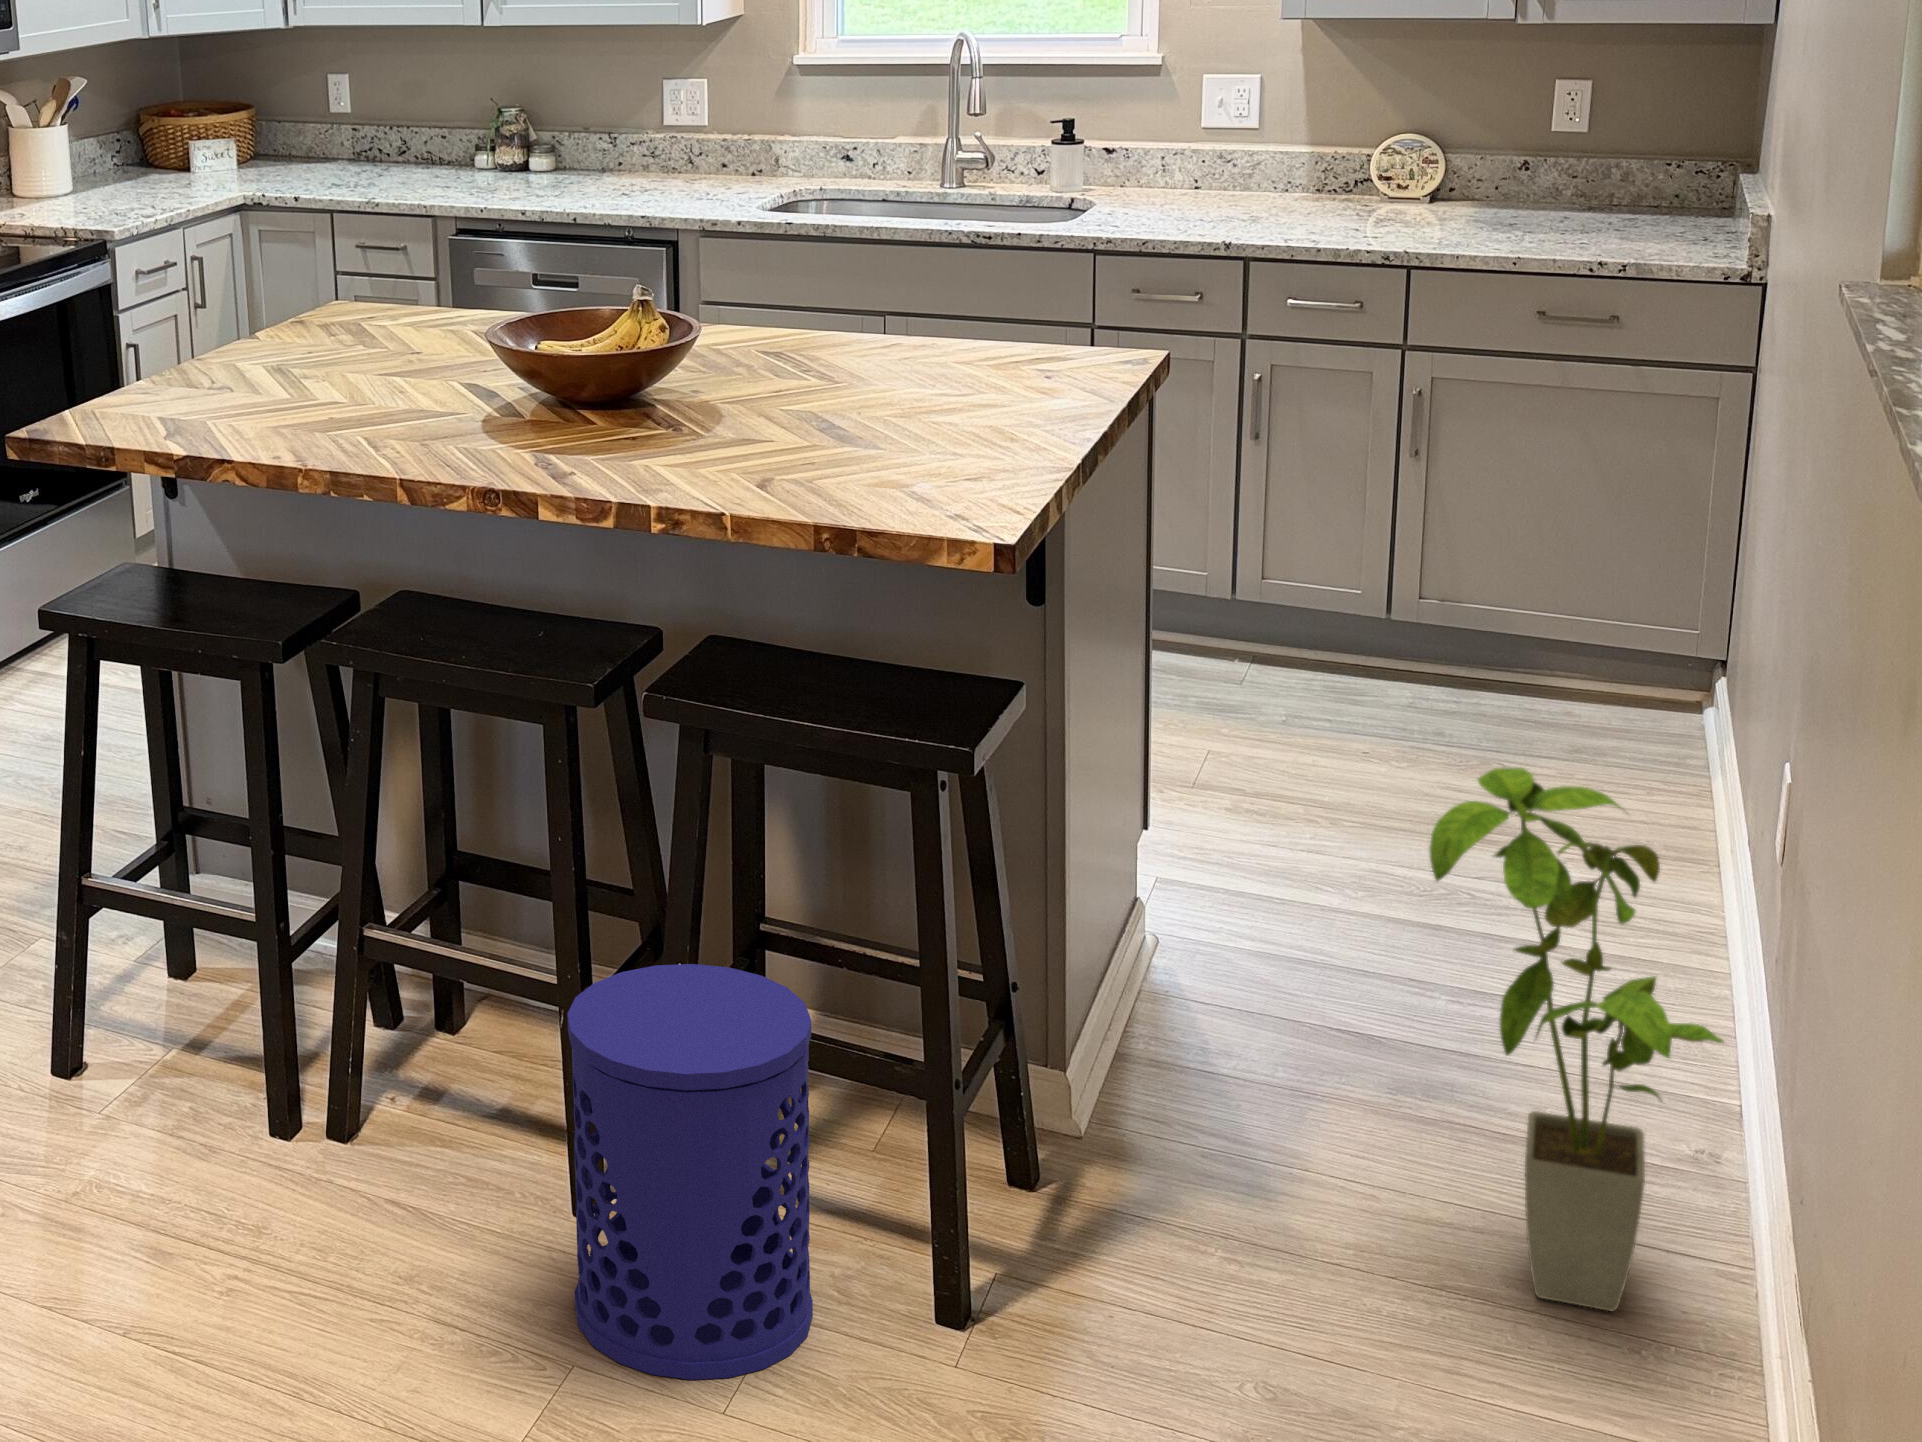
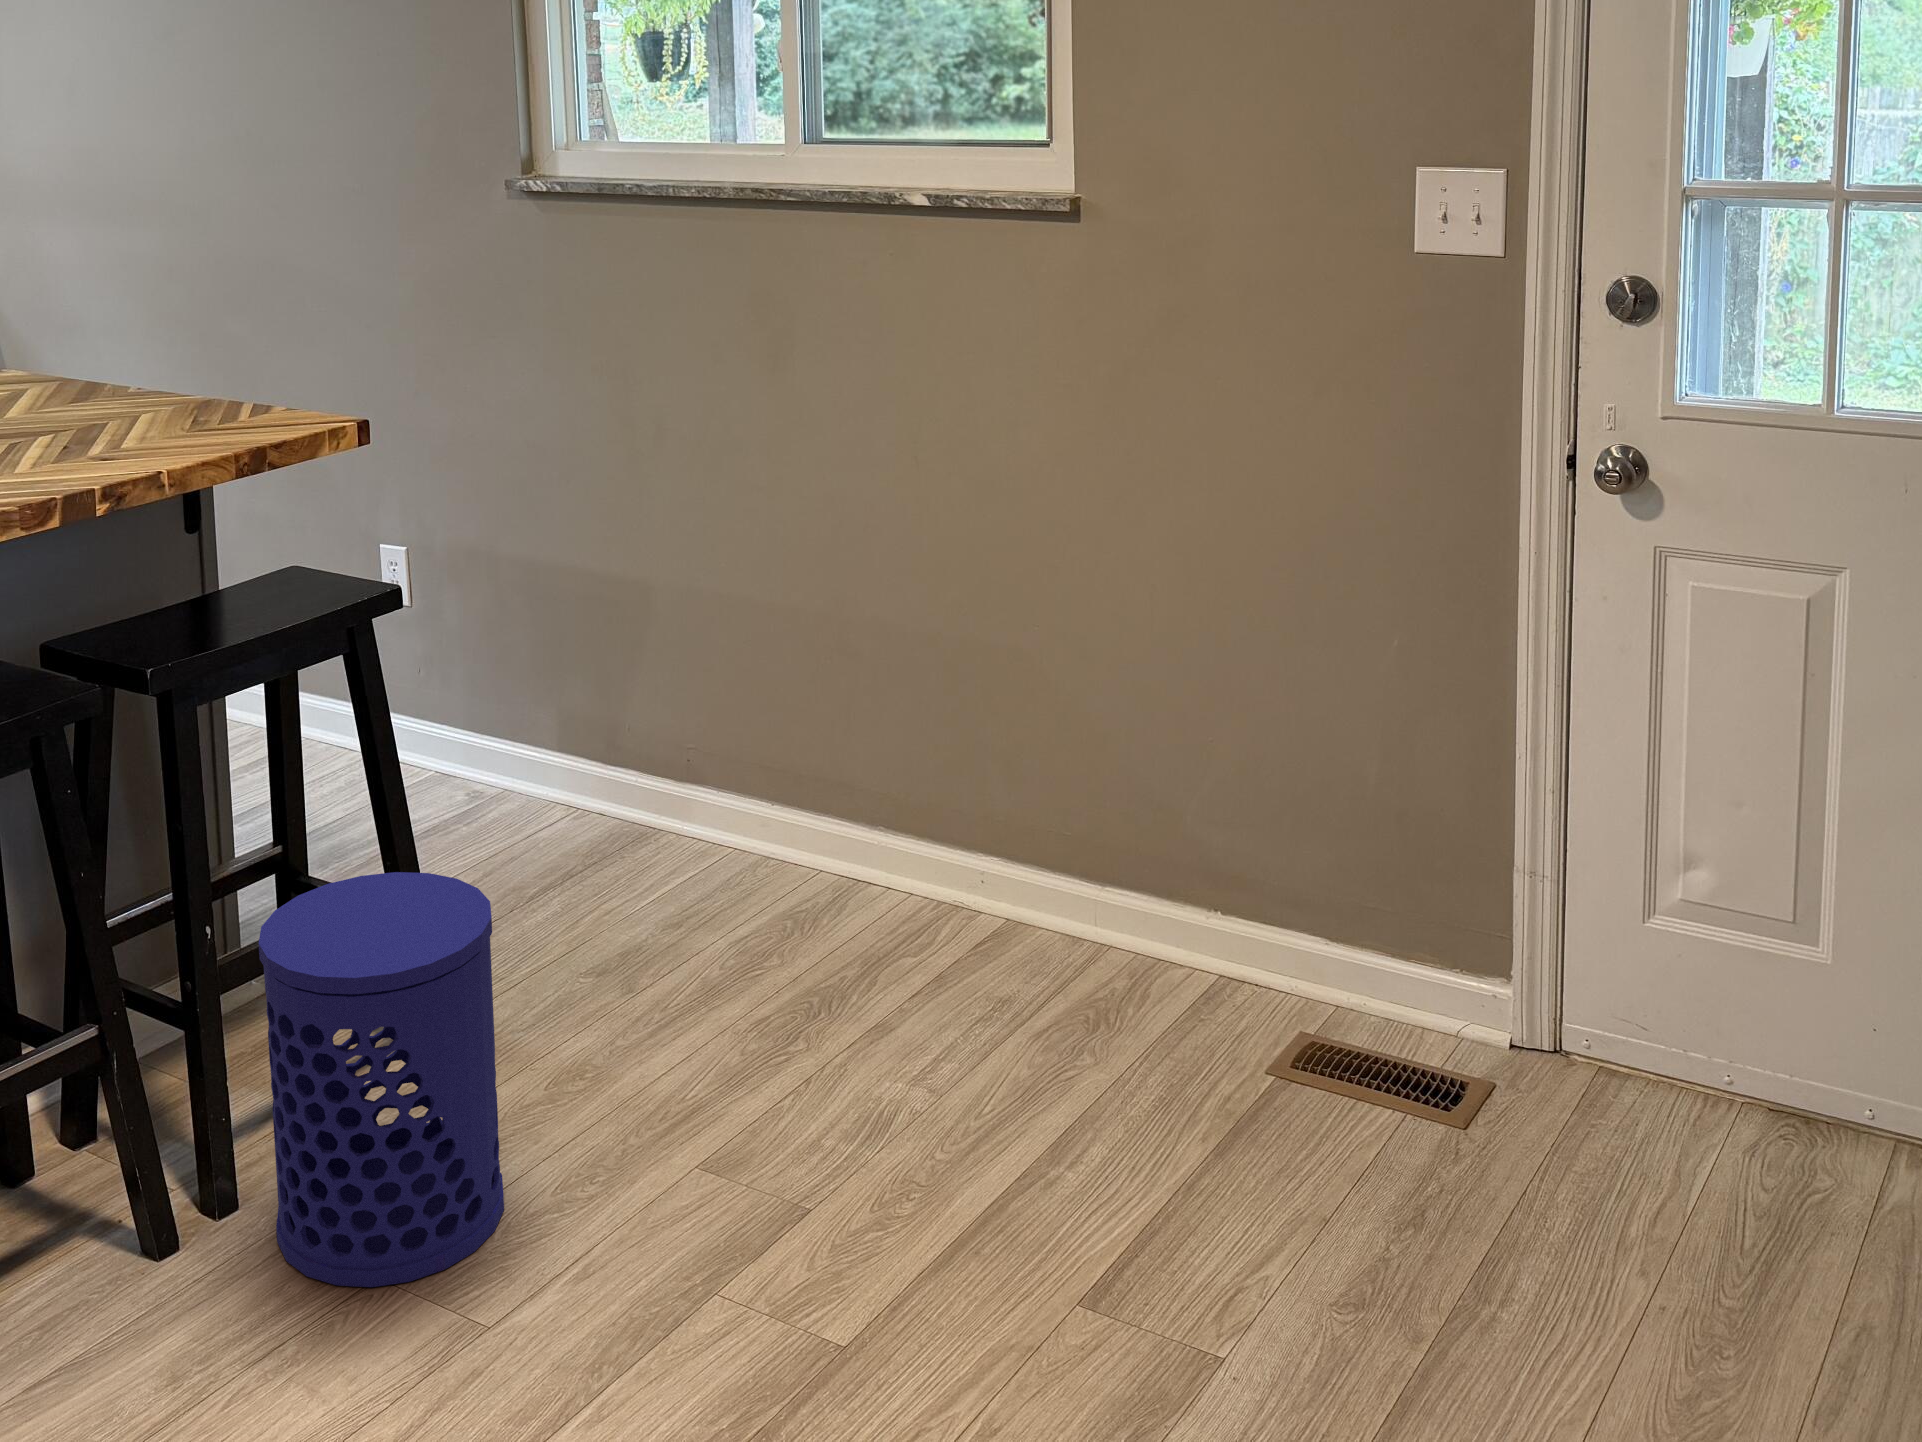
house plant: present [1429,768,1723,1311] -> none [523,505,728,871]

